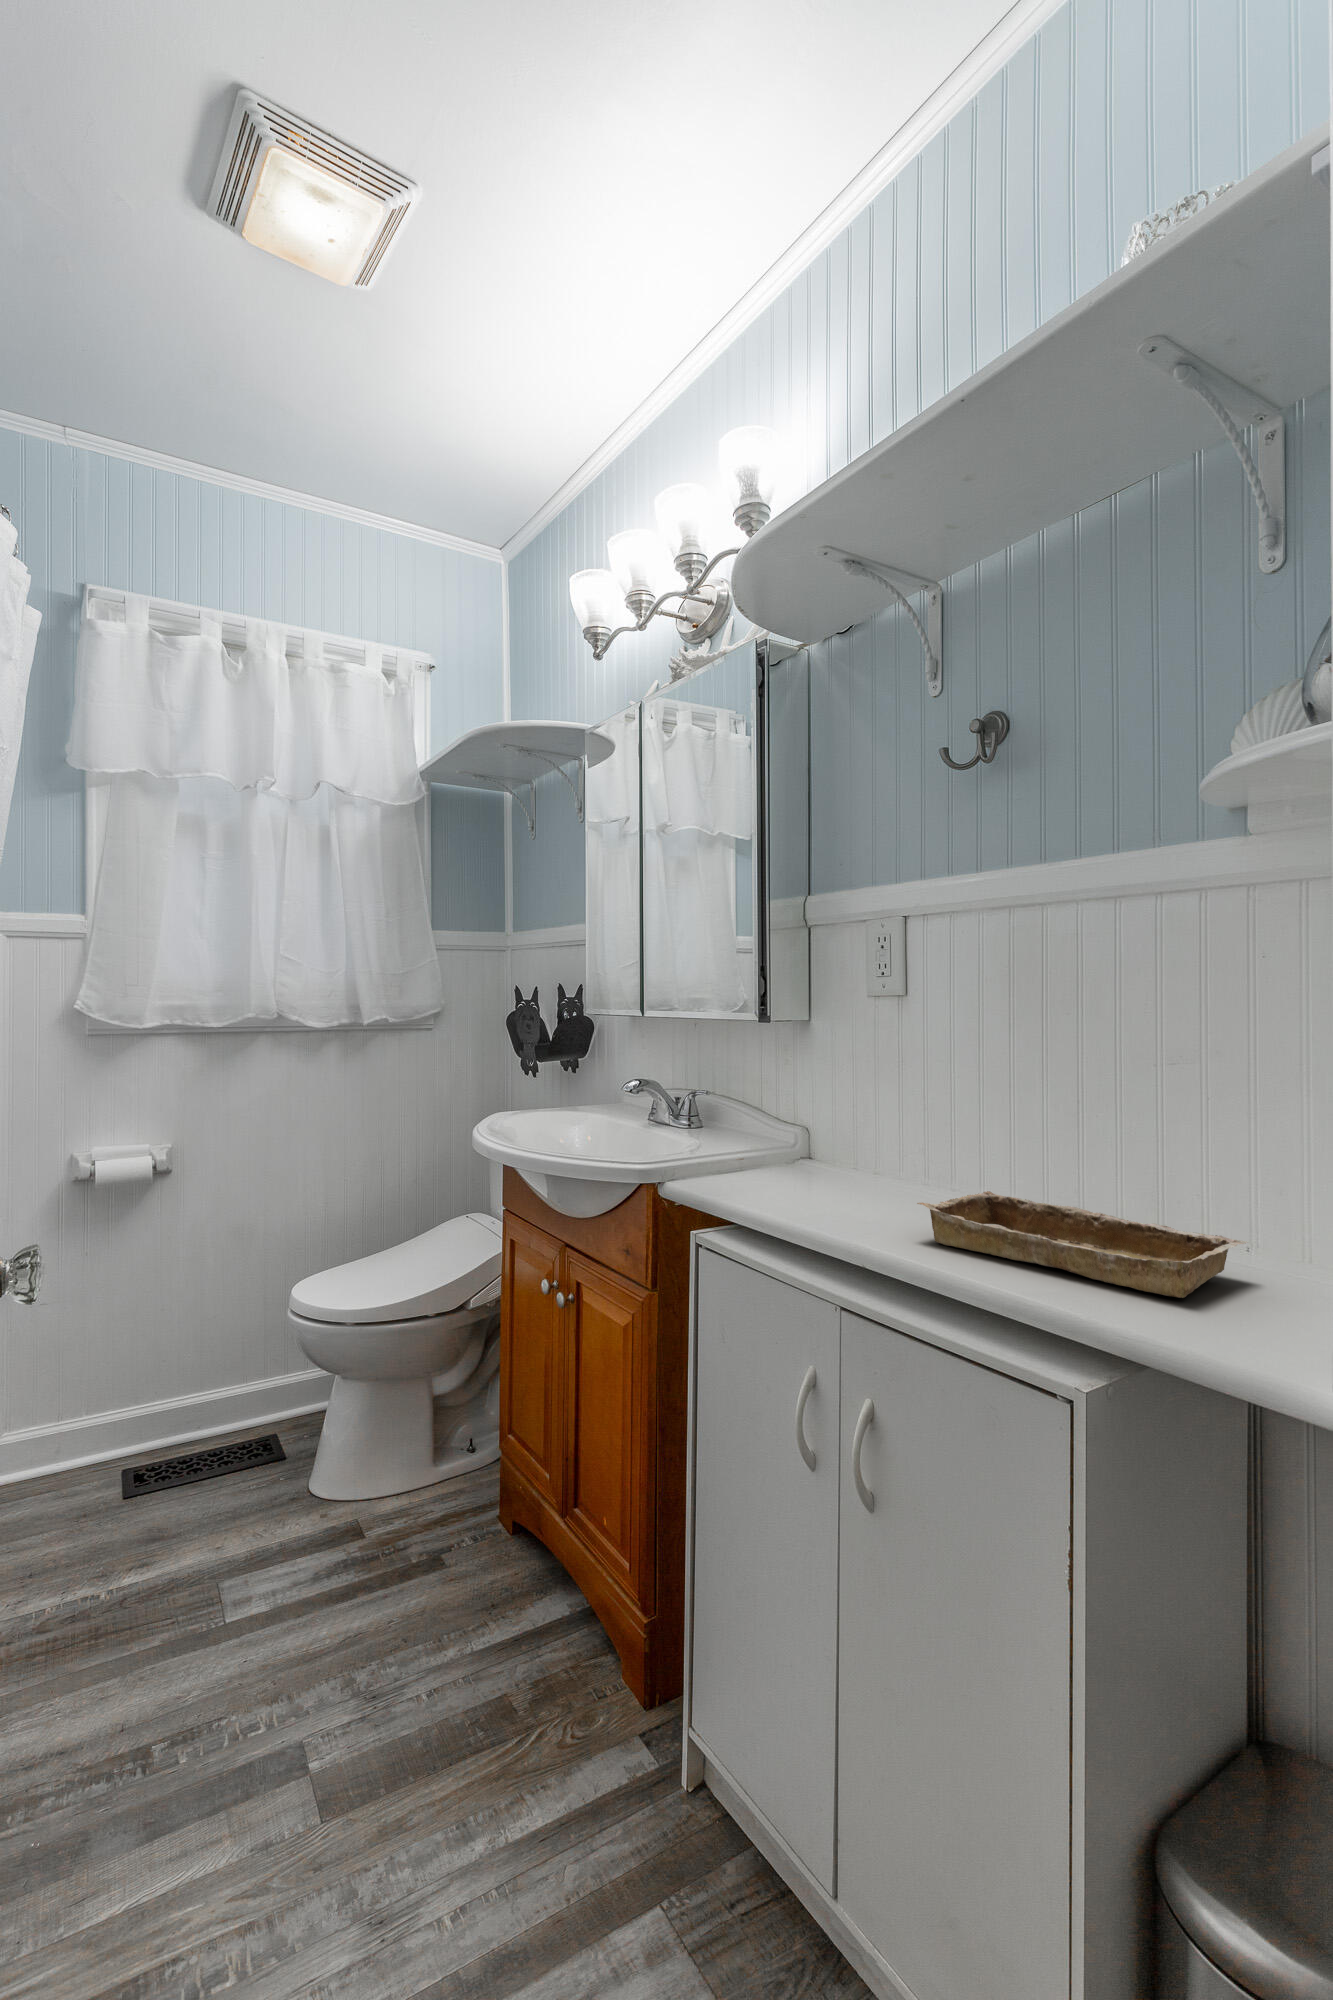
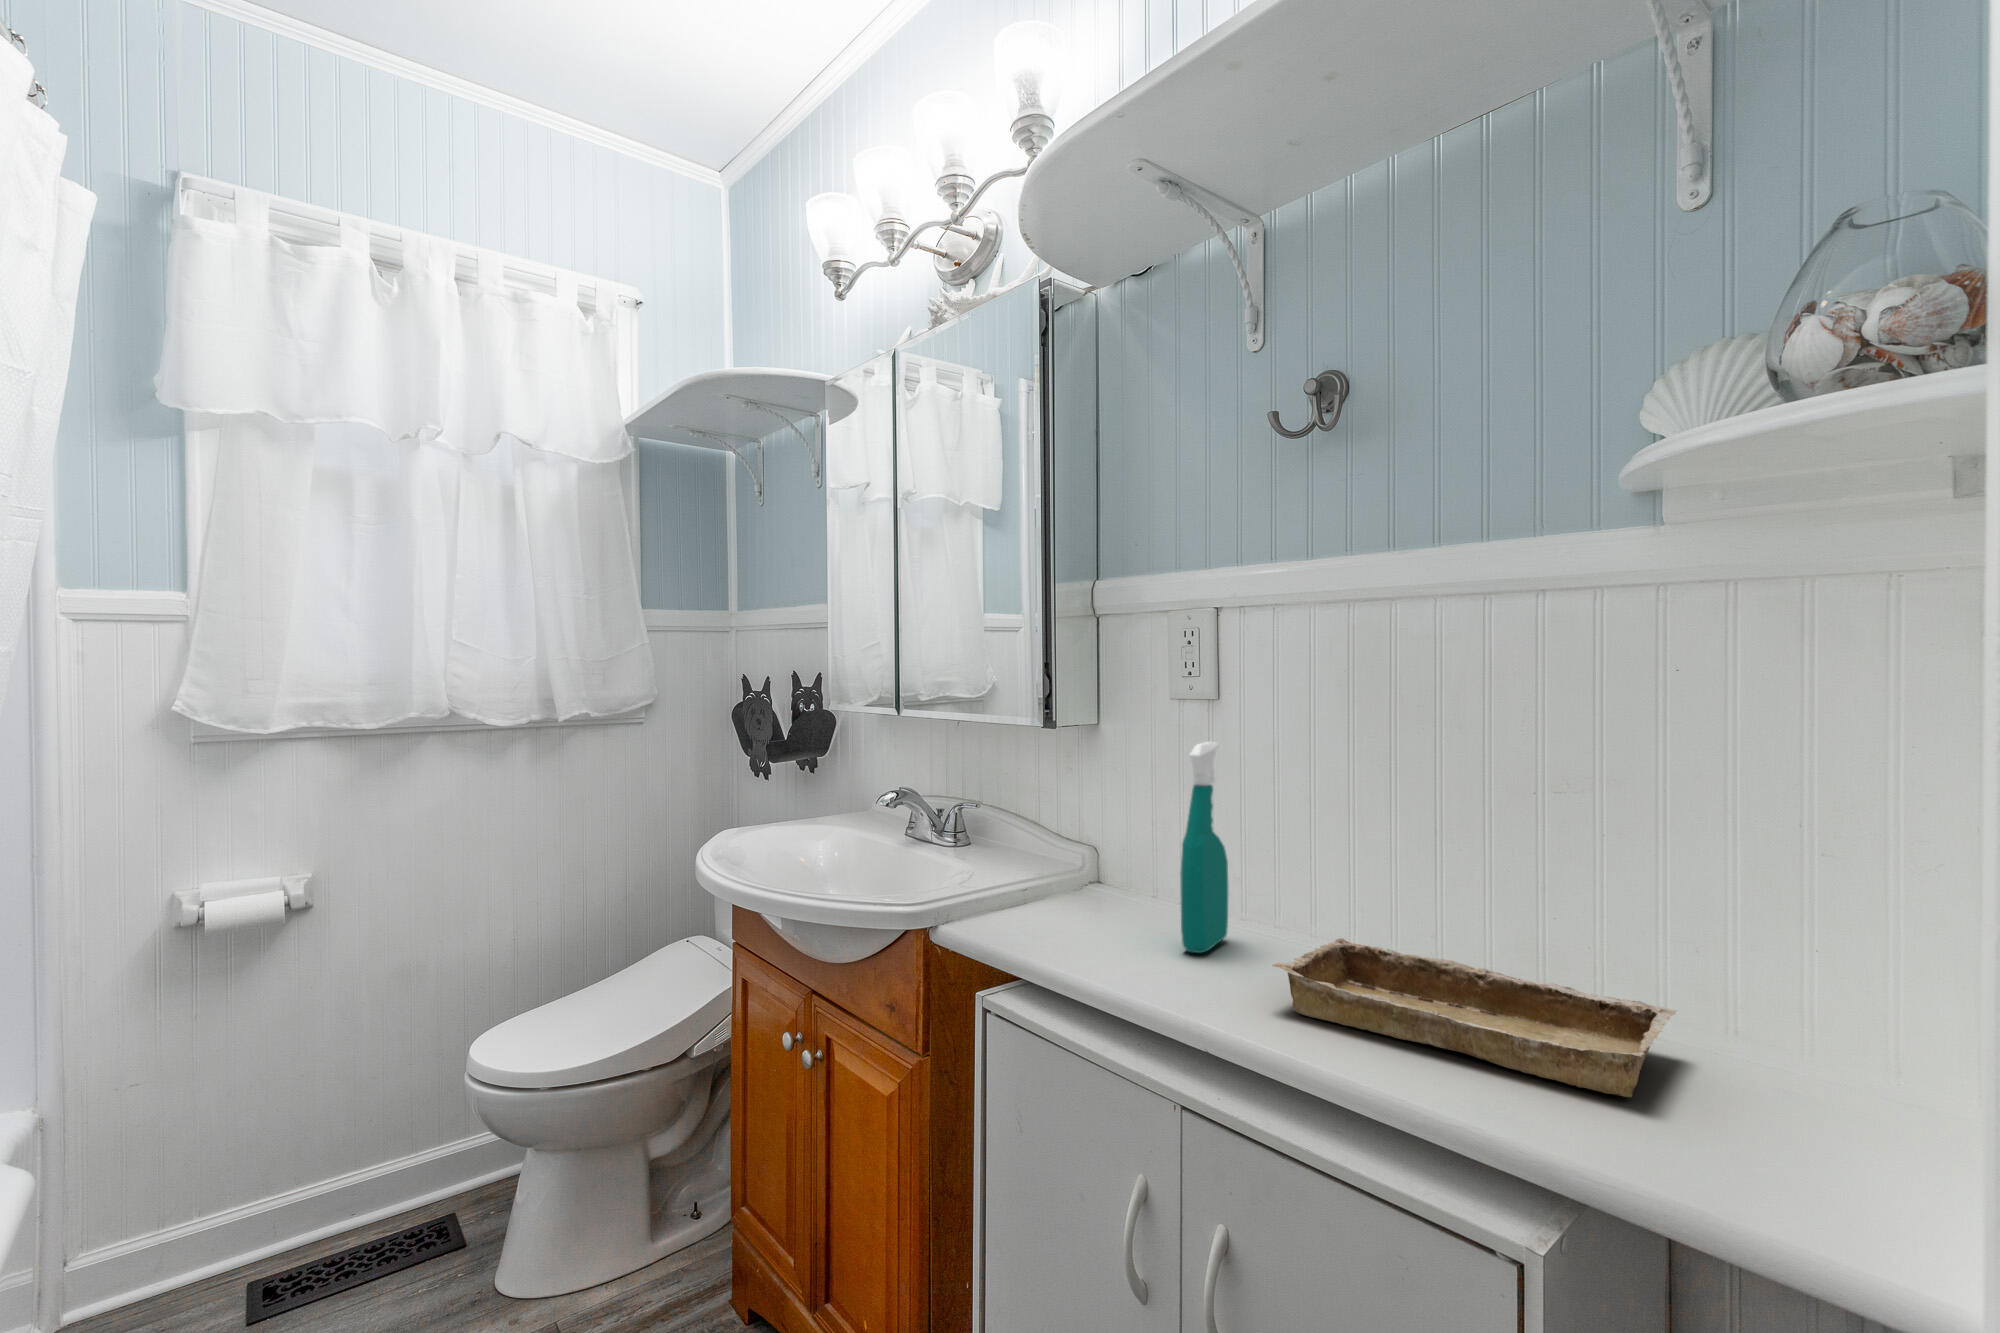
spray bottle: none [859,1031,905,1206] -> present [1180,742,1228,953]

